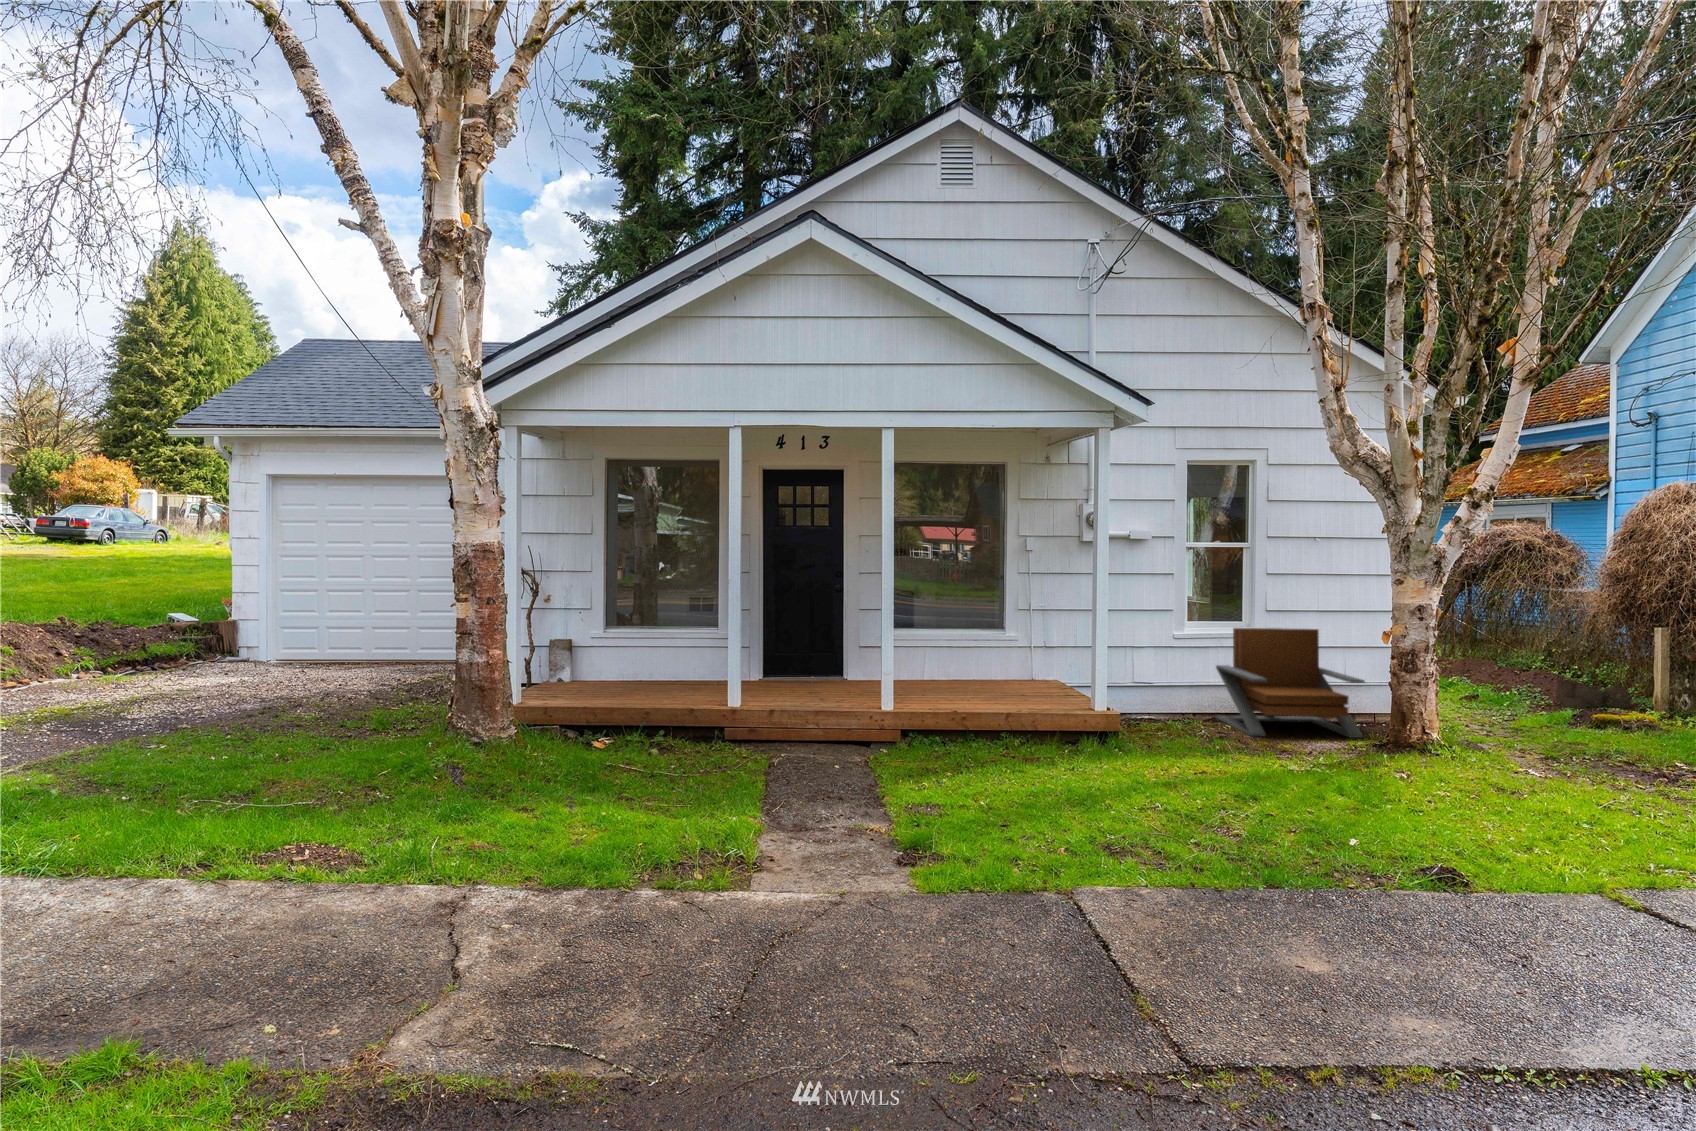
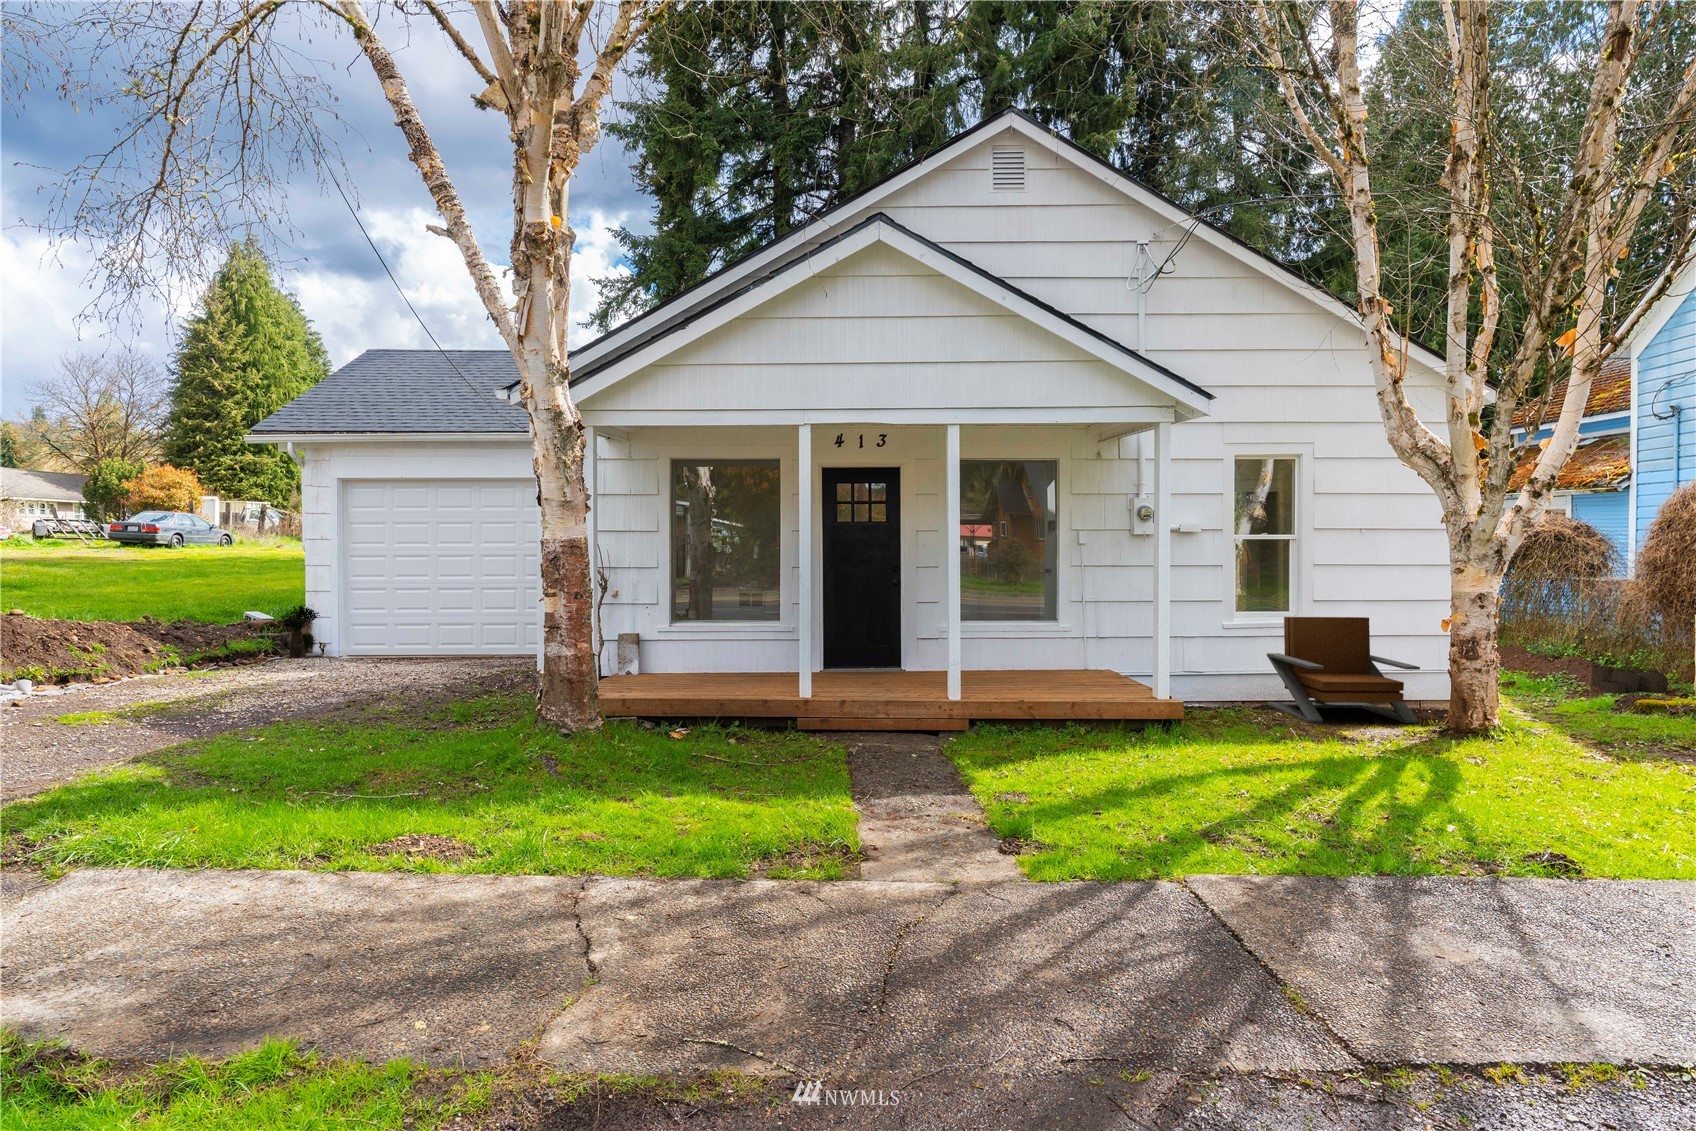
potted plant: none [200,607,251,662] -> present [278,605,326,657]

